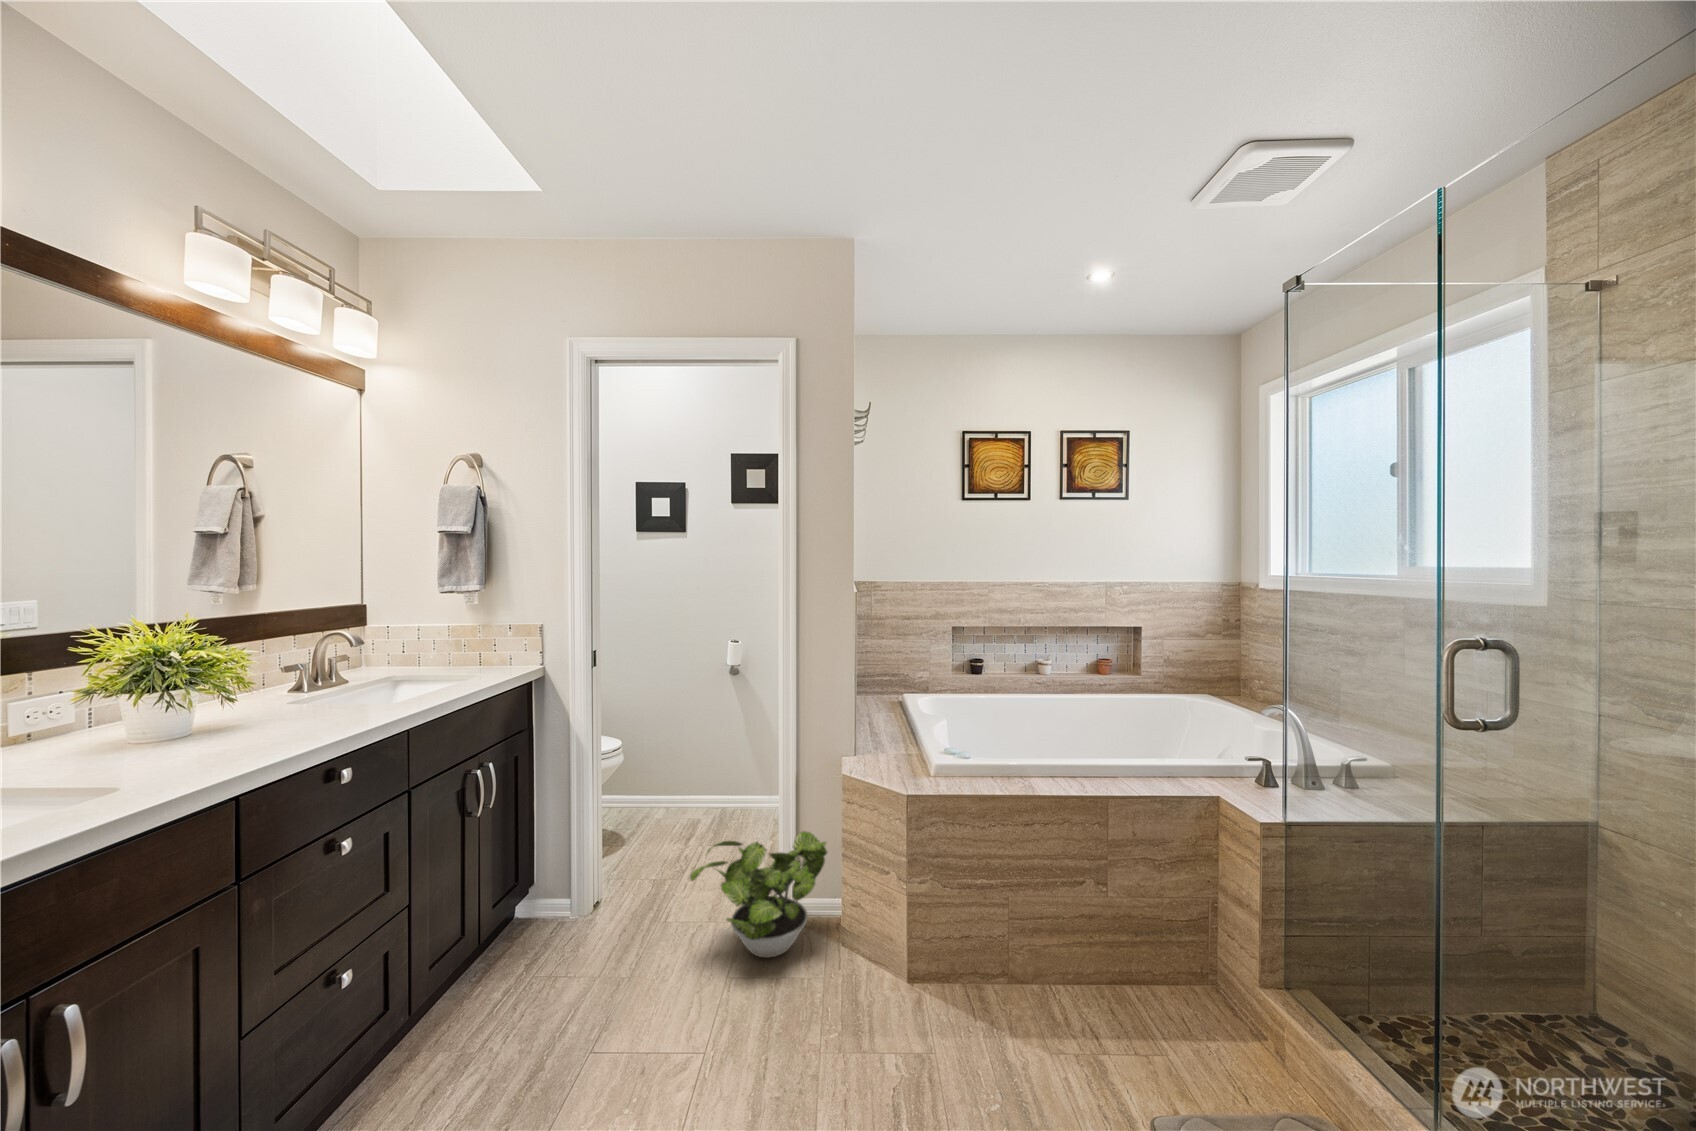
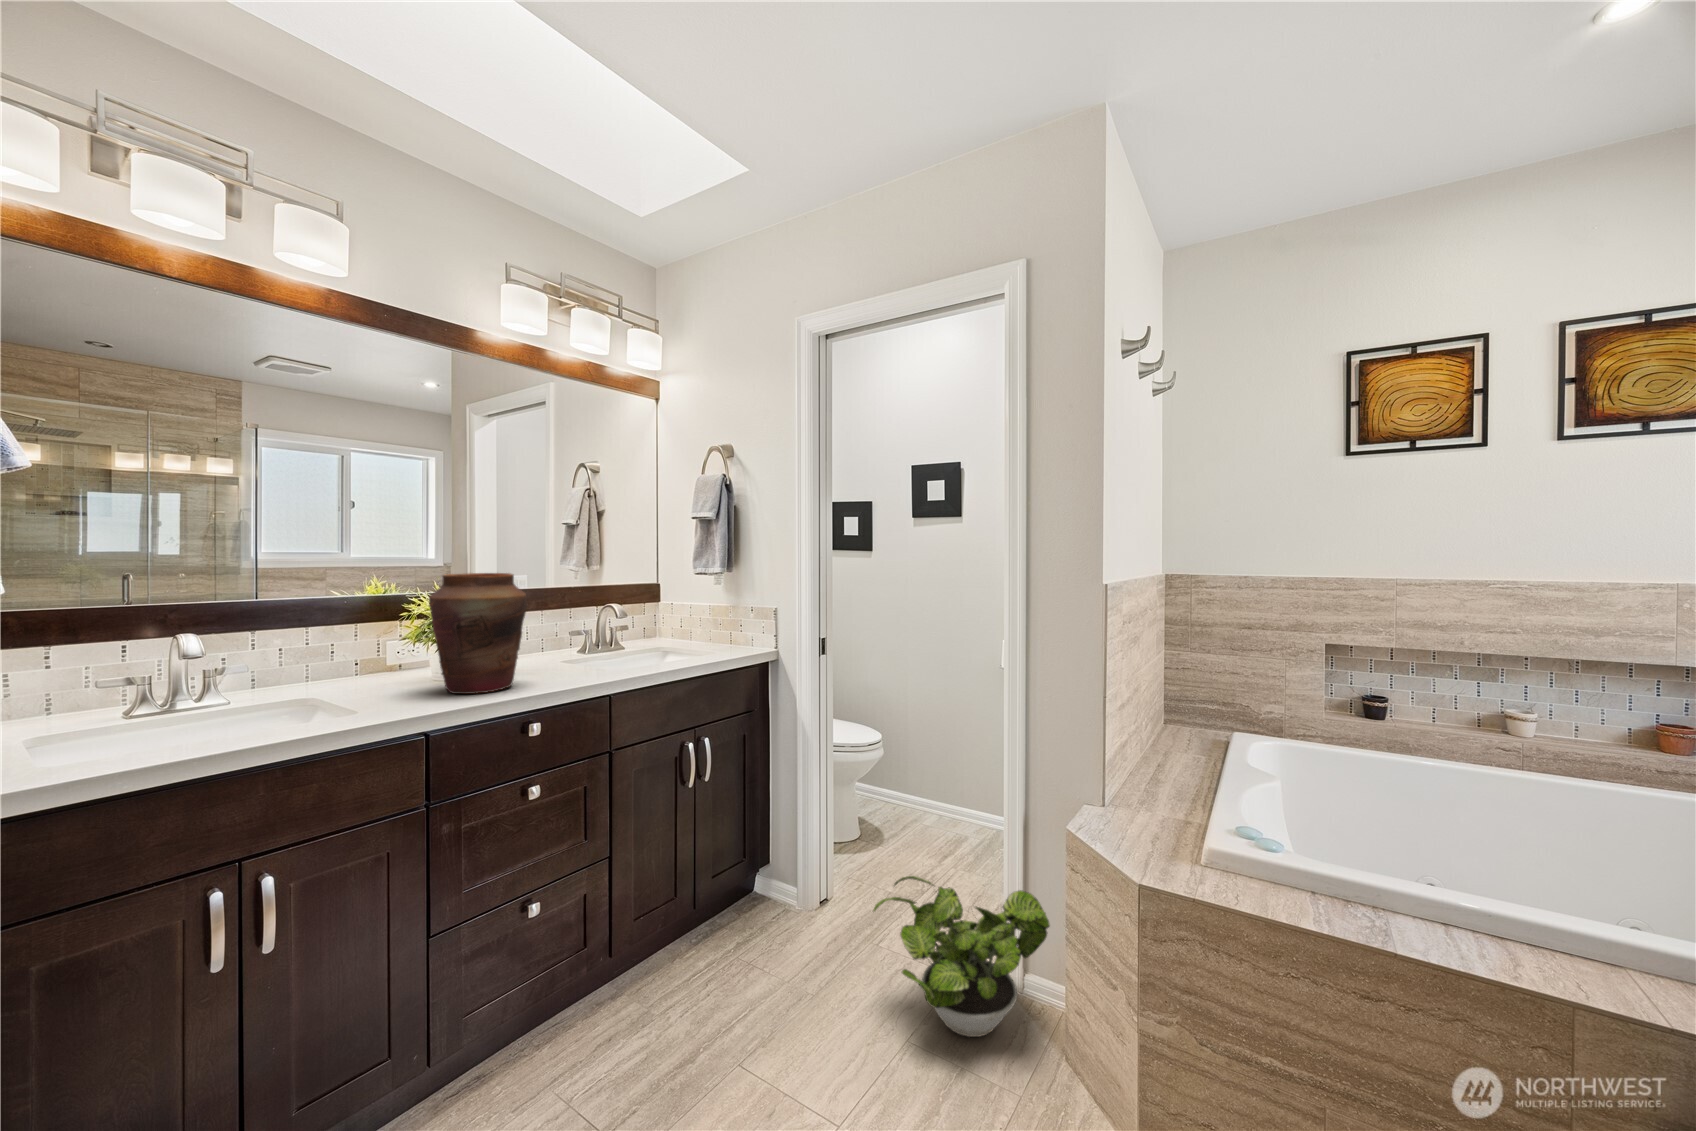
vase: none [161,598,308,749] -> present [429,573,527,694]

